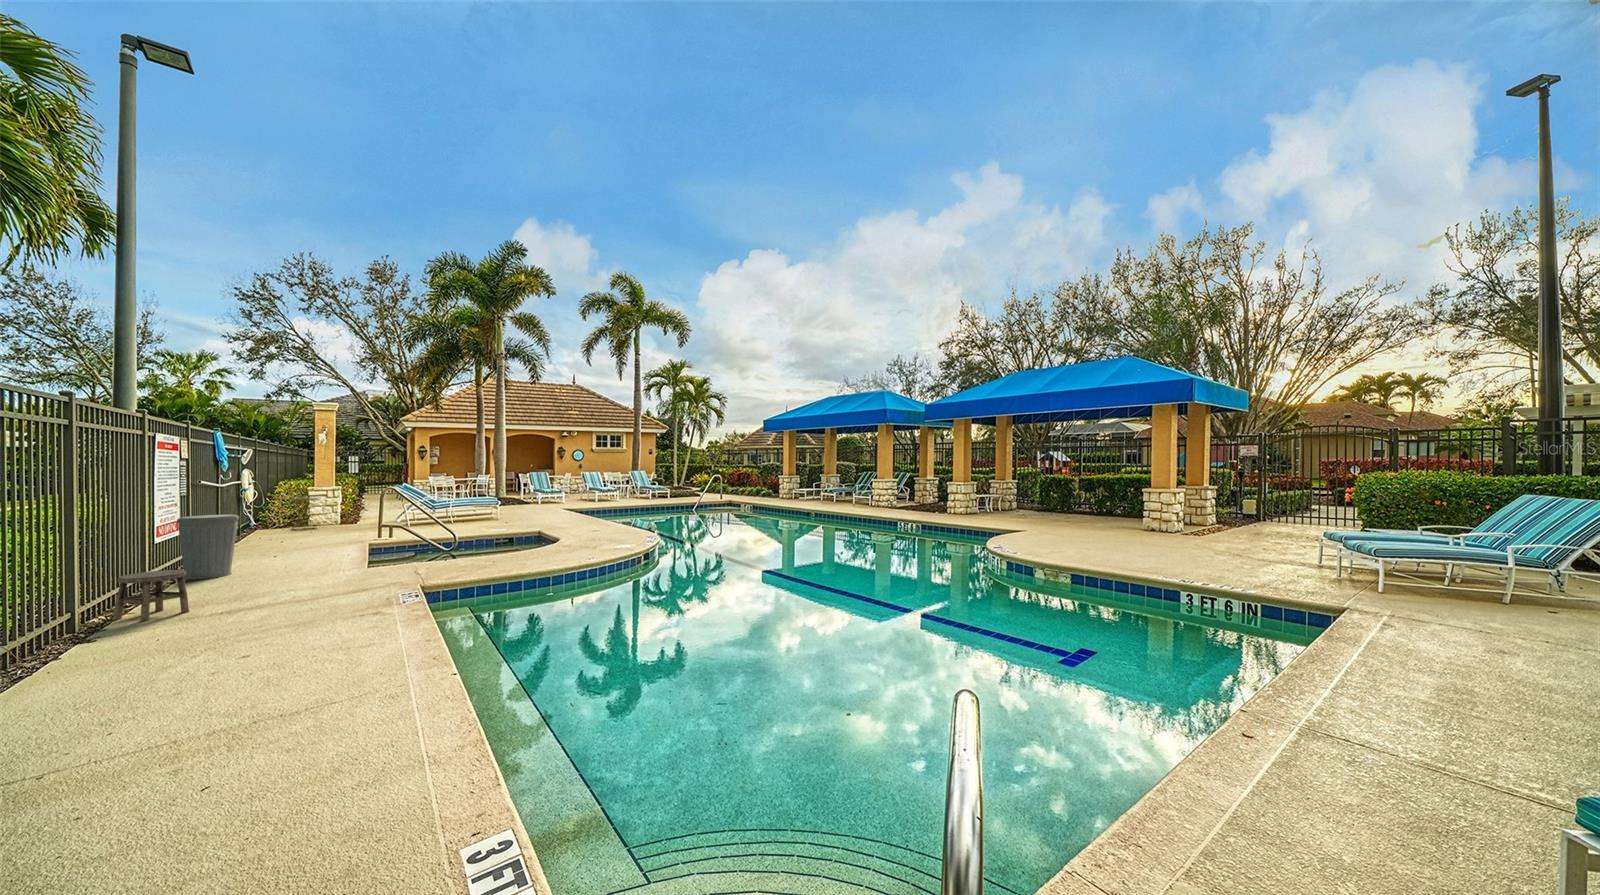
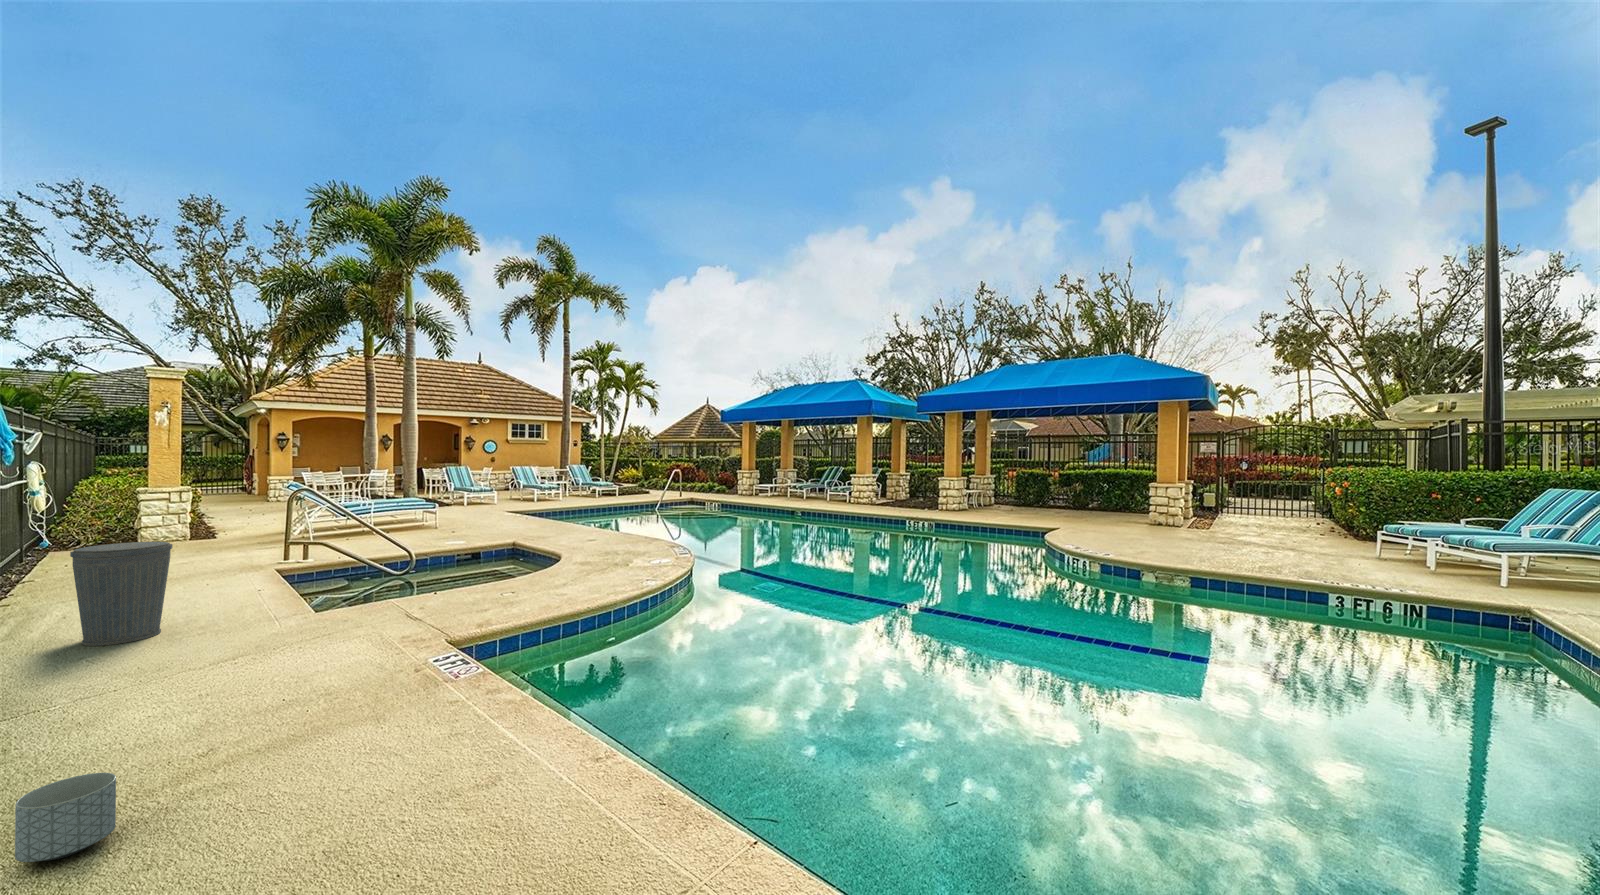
side table: present [289,498,319,531] -> none [146,506,198,553]
stool: present [113,570,189,621] -> none [56,643,187,740]
planter: none [33,624,88,663] -> present [15,773,116,862]

